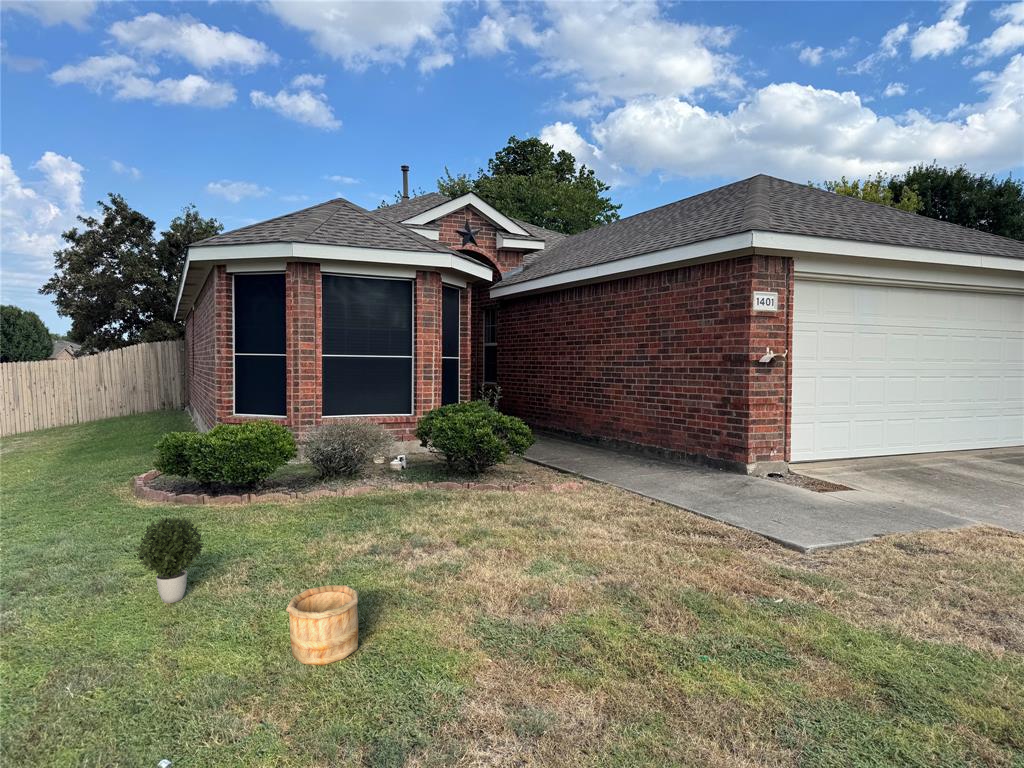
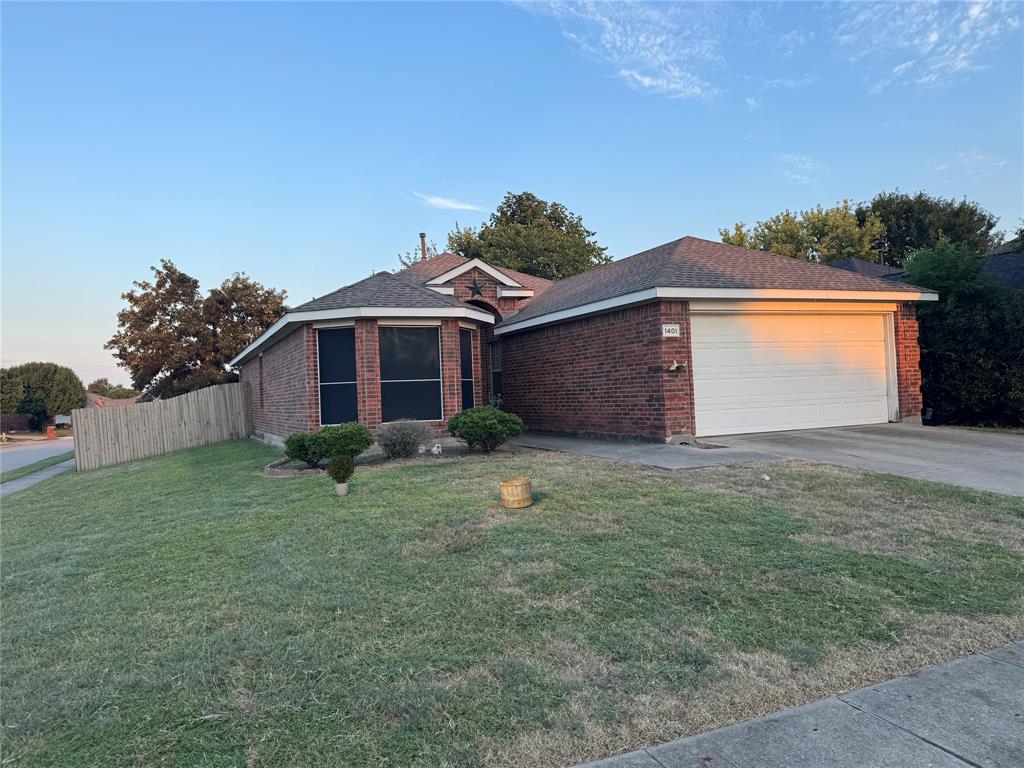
wooden bucket: present [286,585,358,665] -> present [499,477,532,508]

